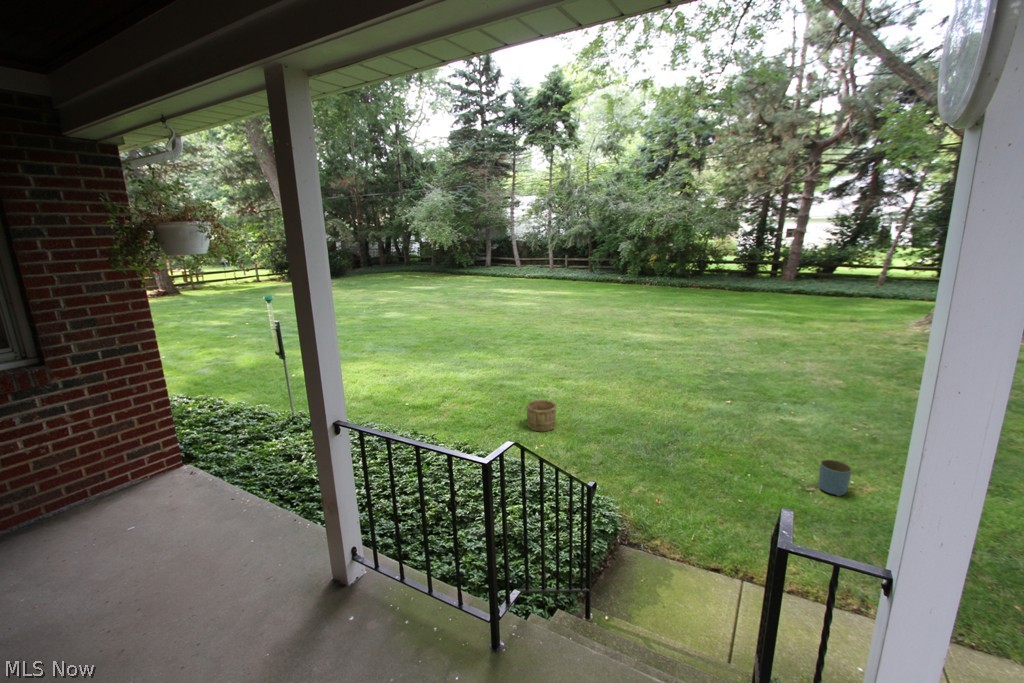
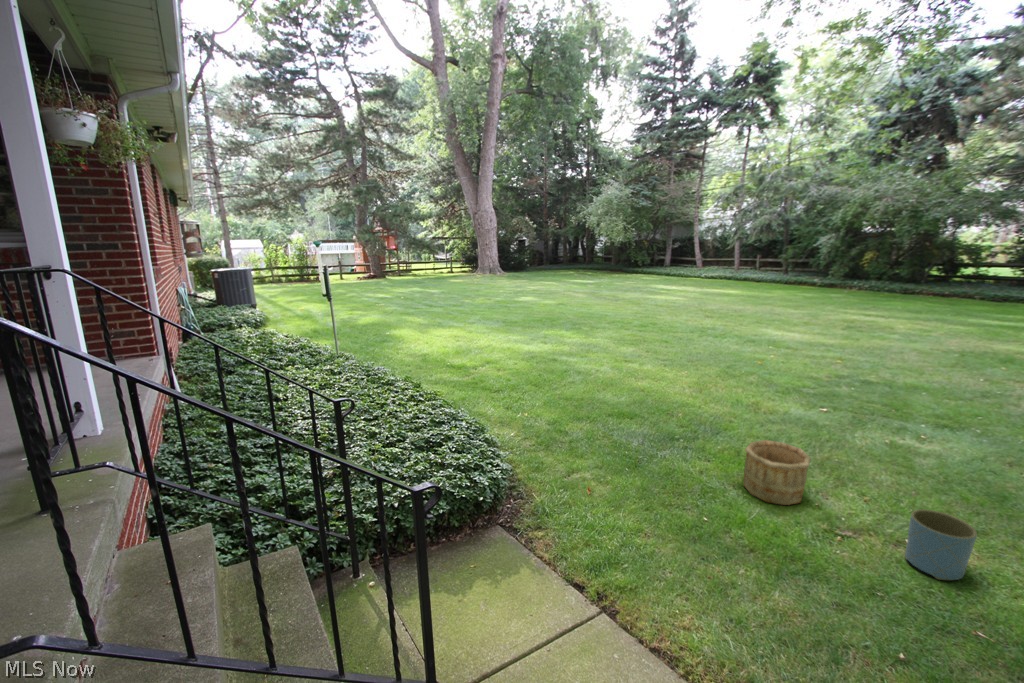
wooden bucket: present [526,400,556,432] -> present [744,440,811,505]

